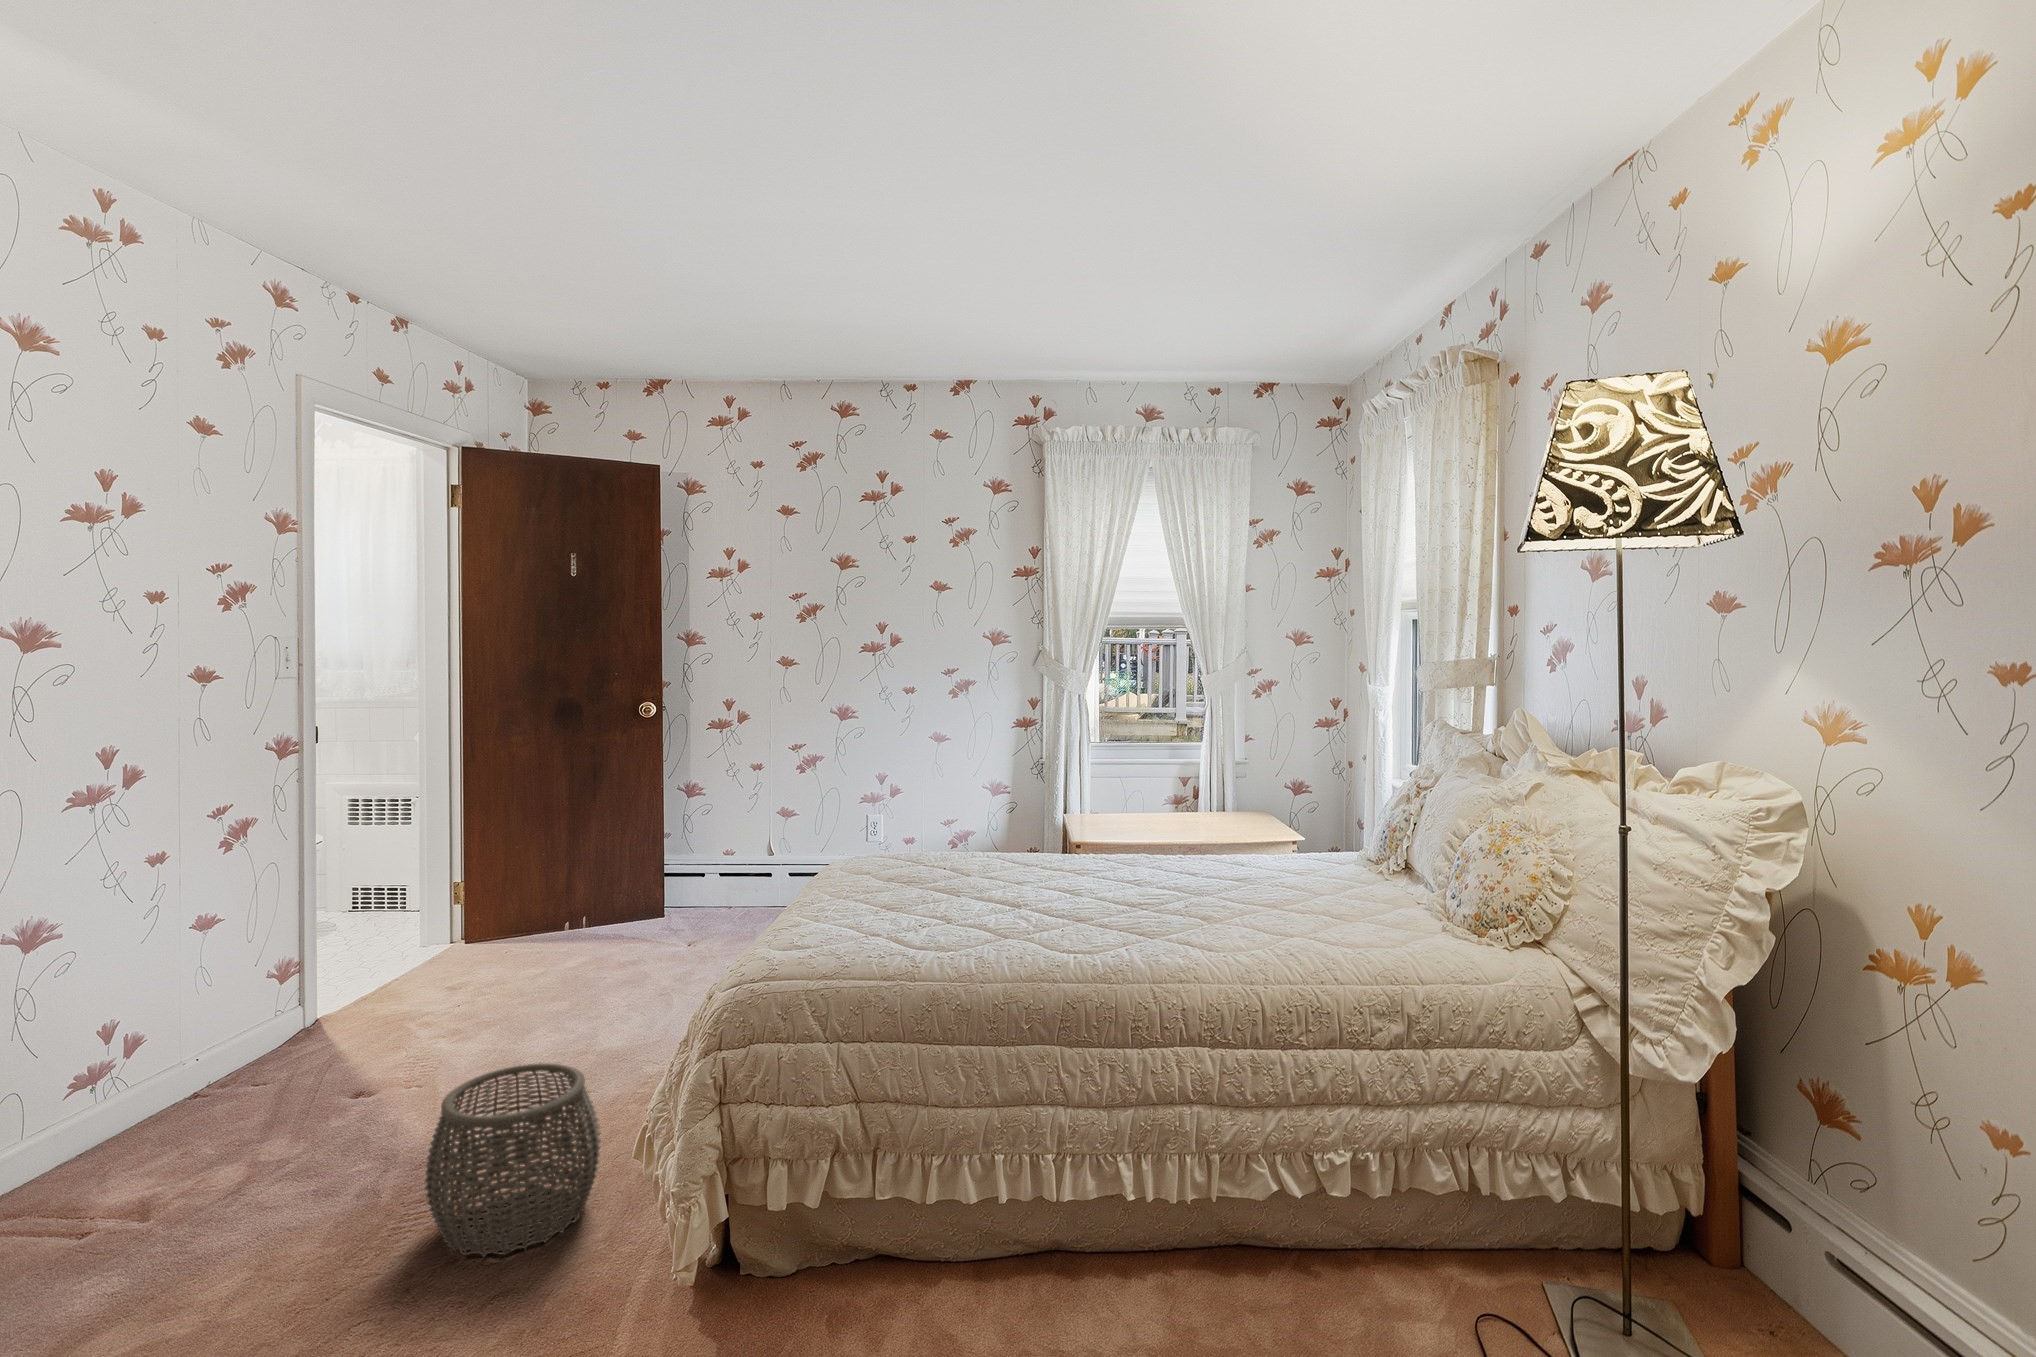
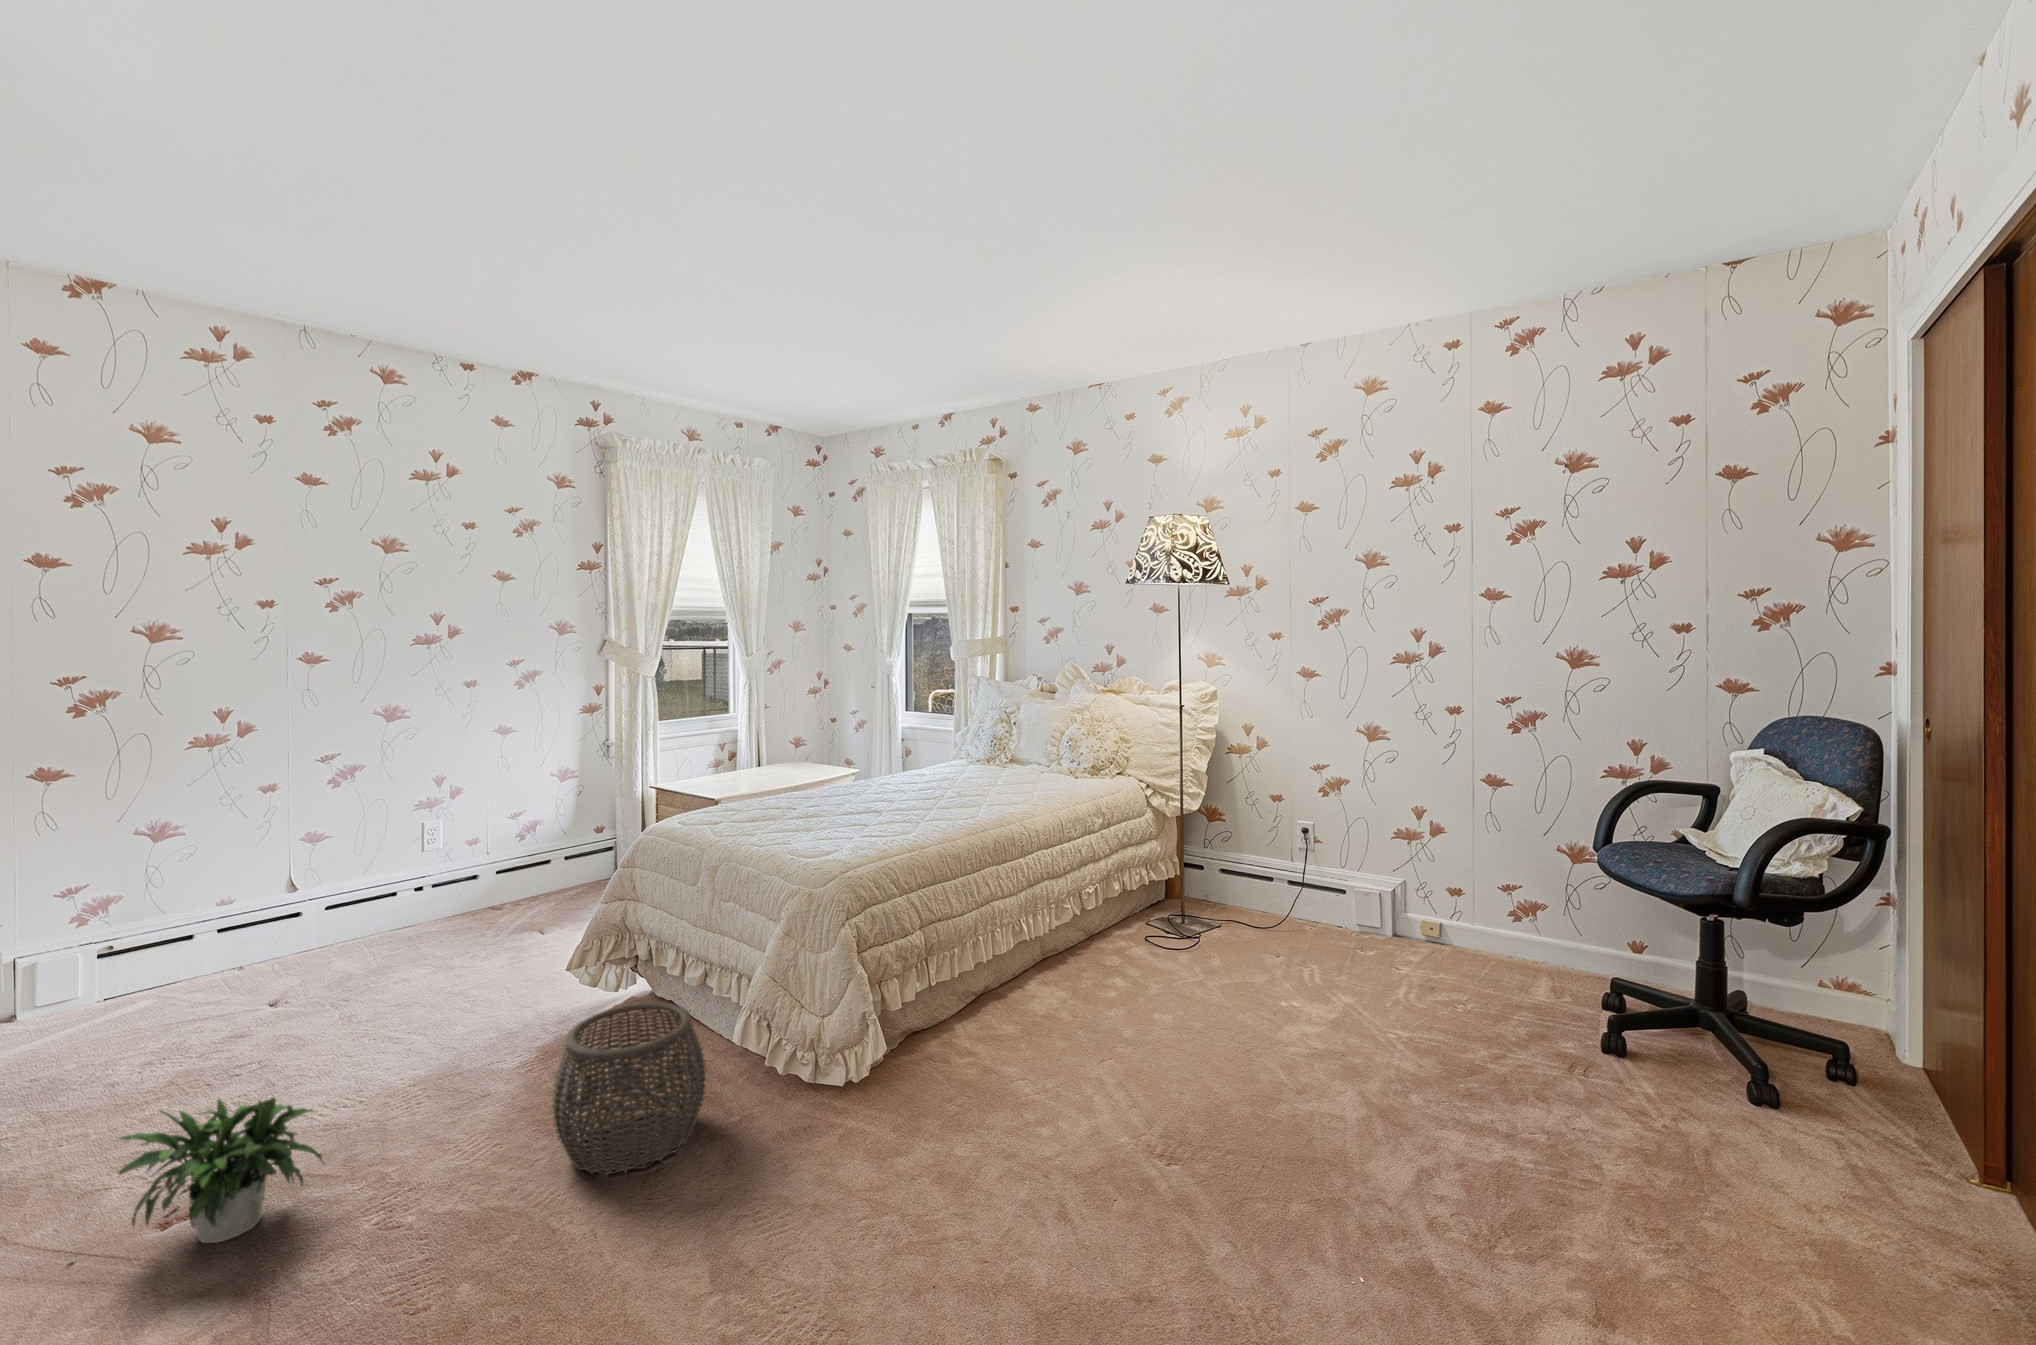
potted plant: none [269,1020,399,1143] -> present [68,1097,323,1257]

